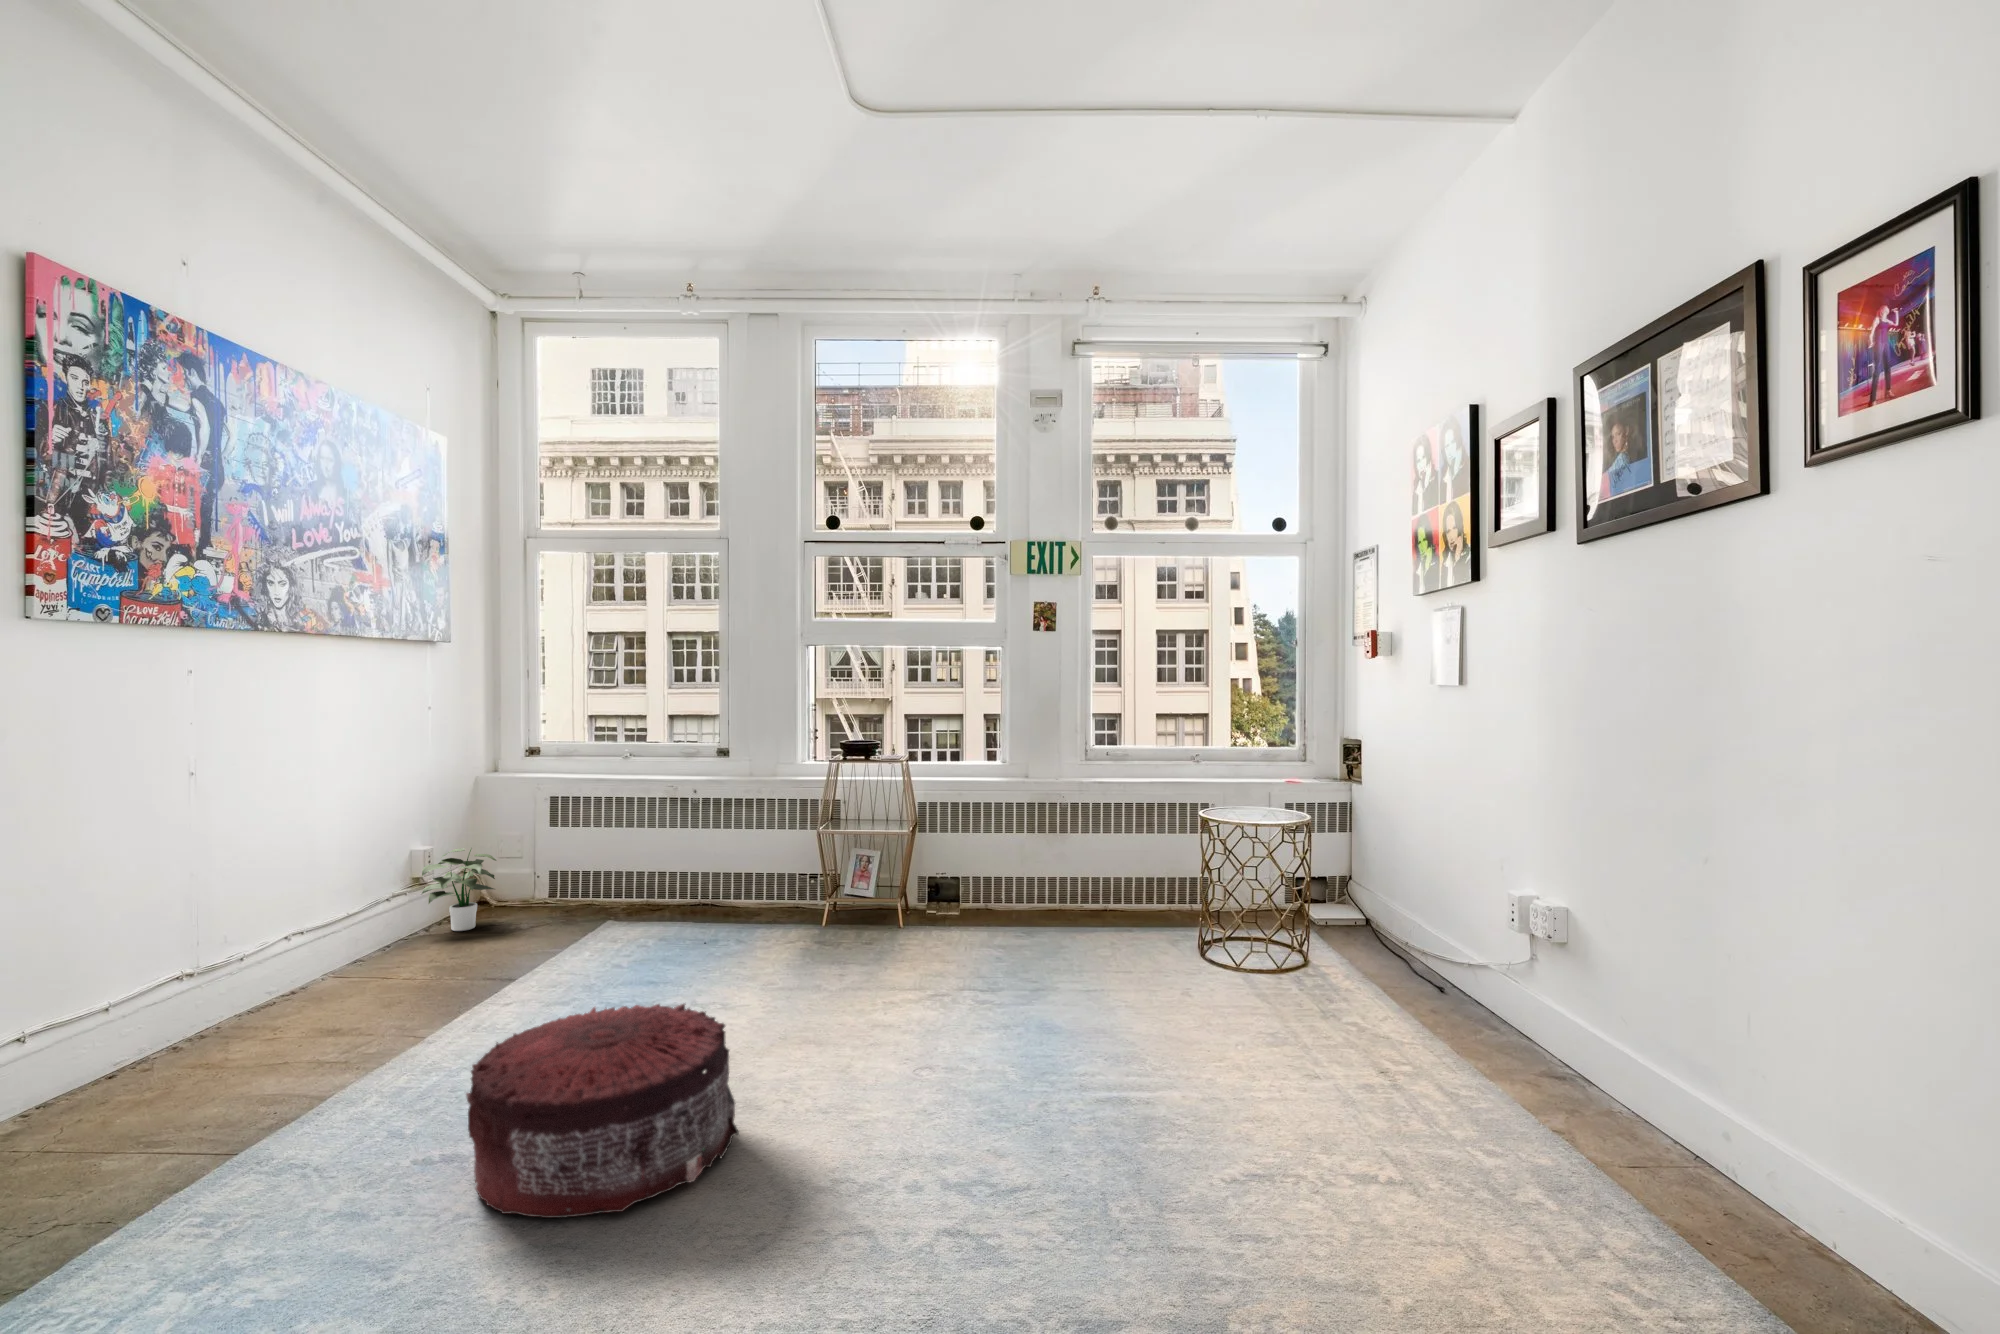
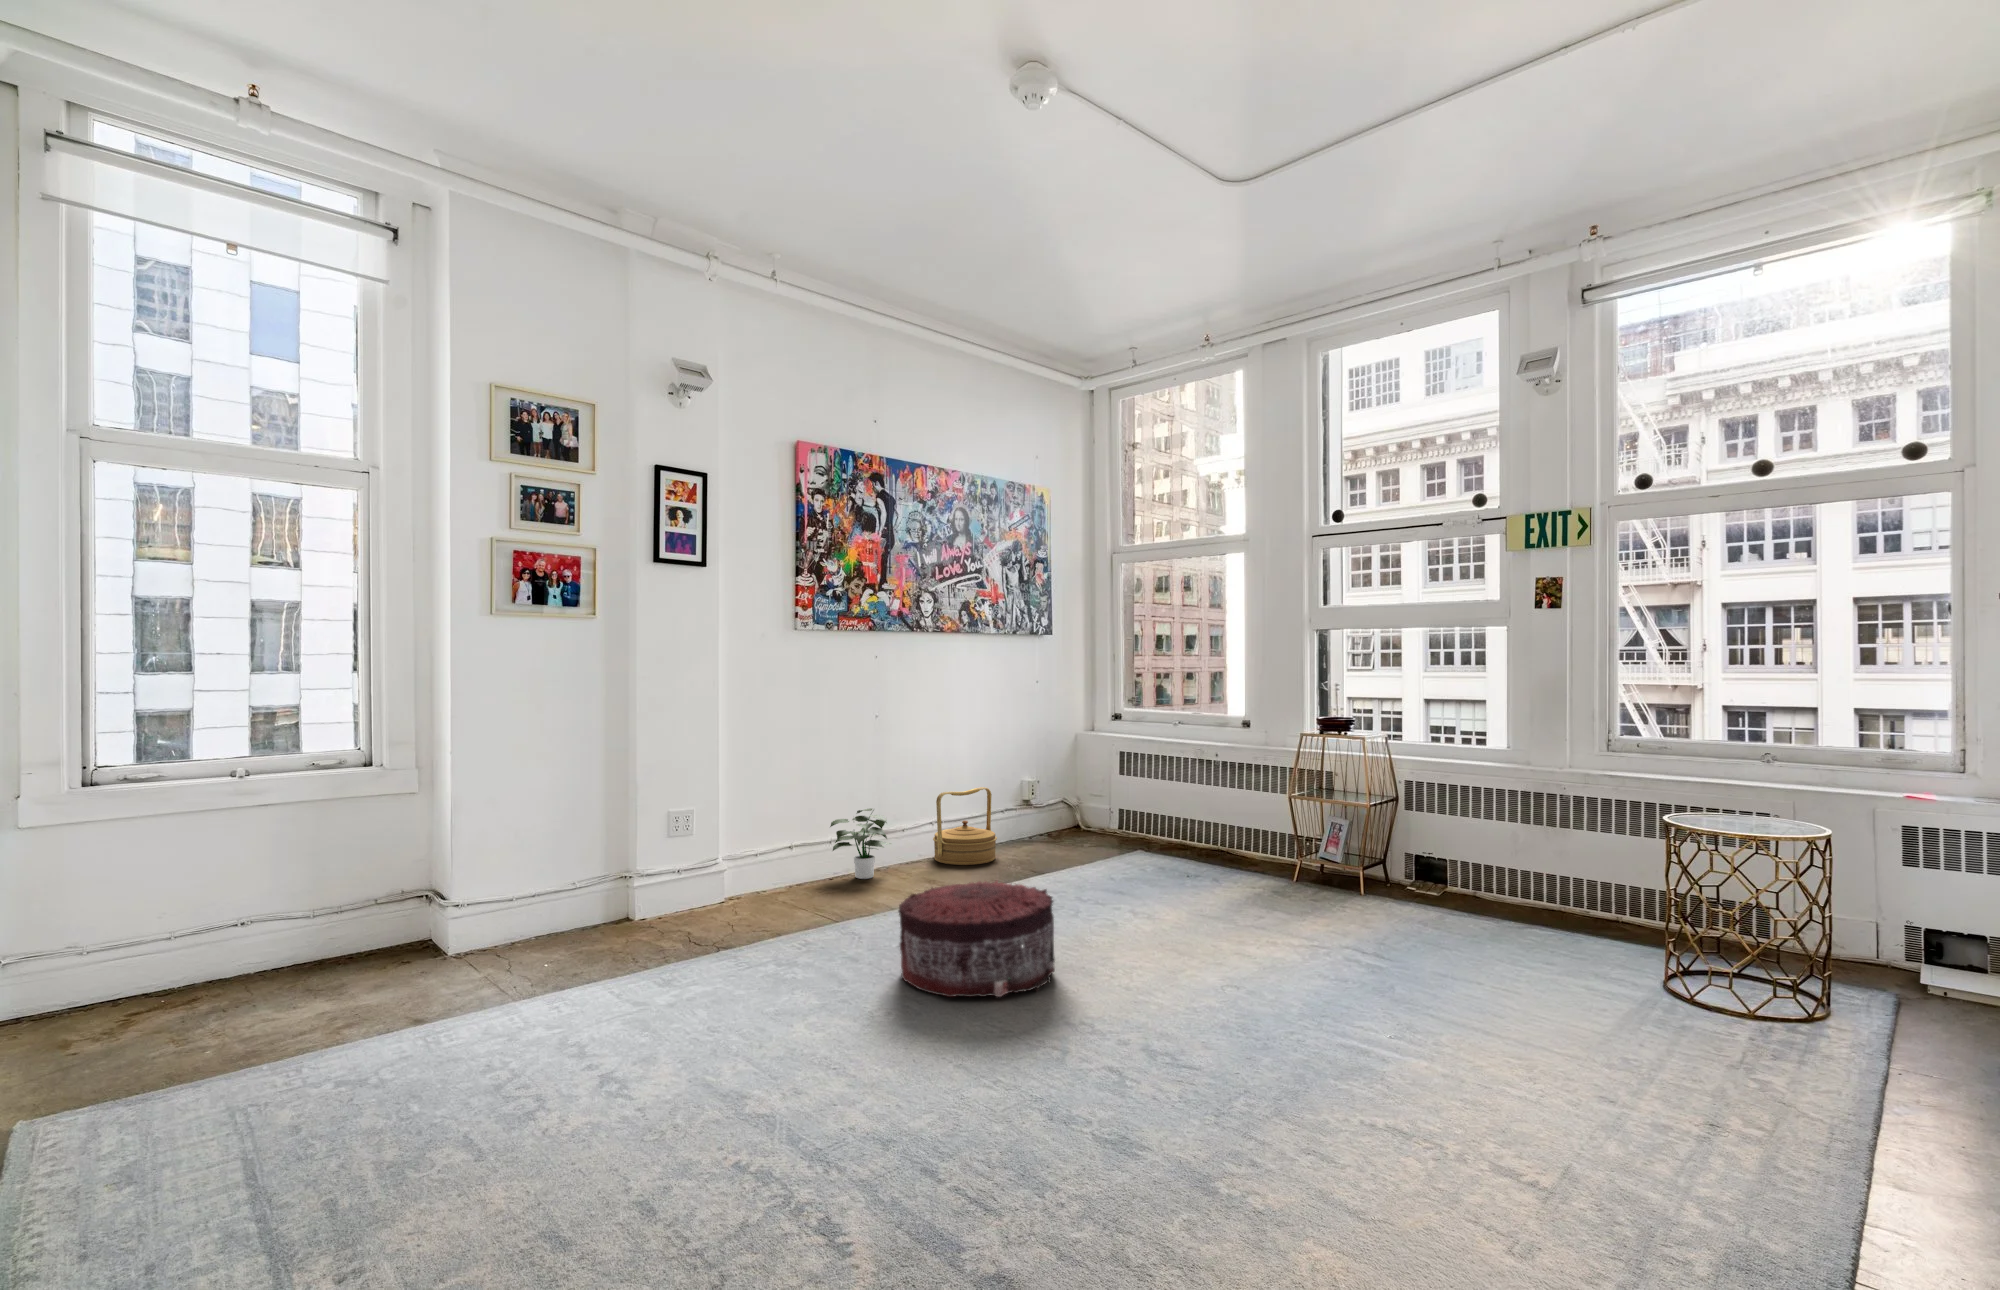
potted plant: present [422,848,496,931] -> present [830,808,891,879]
woven basket: none [289,868,409,998] -> present [933,787,997,865]

